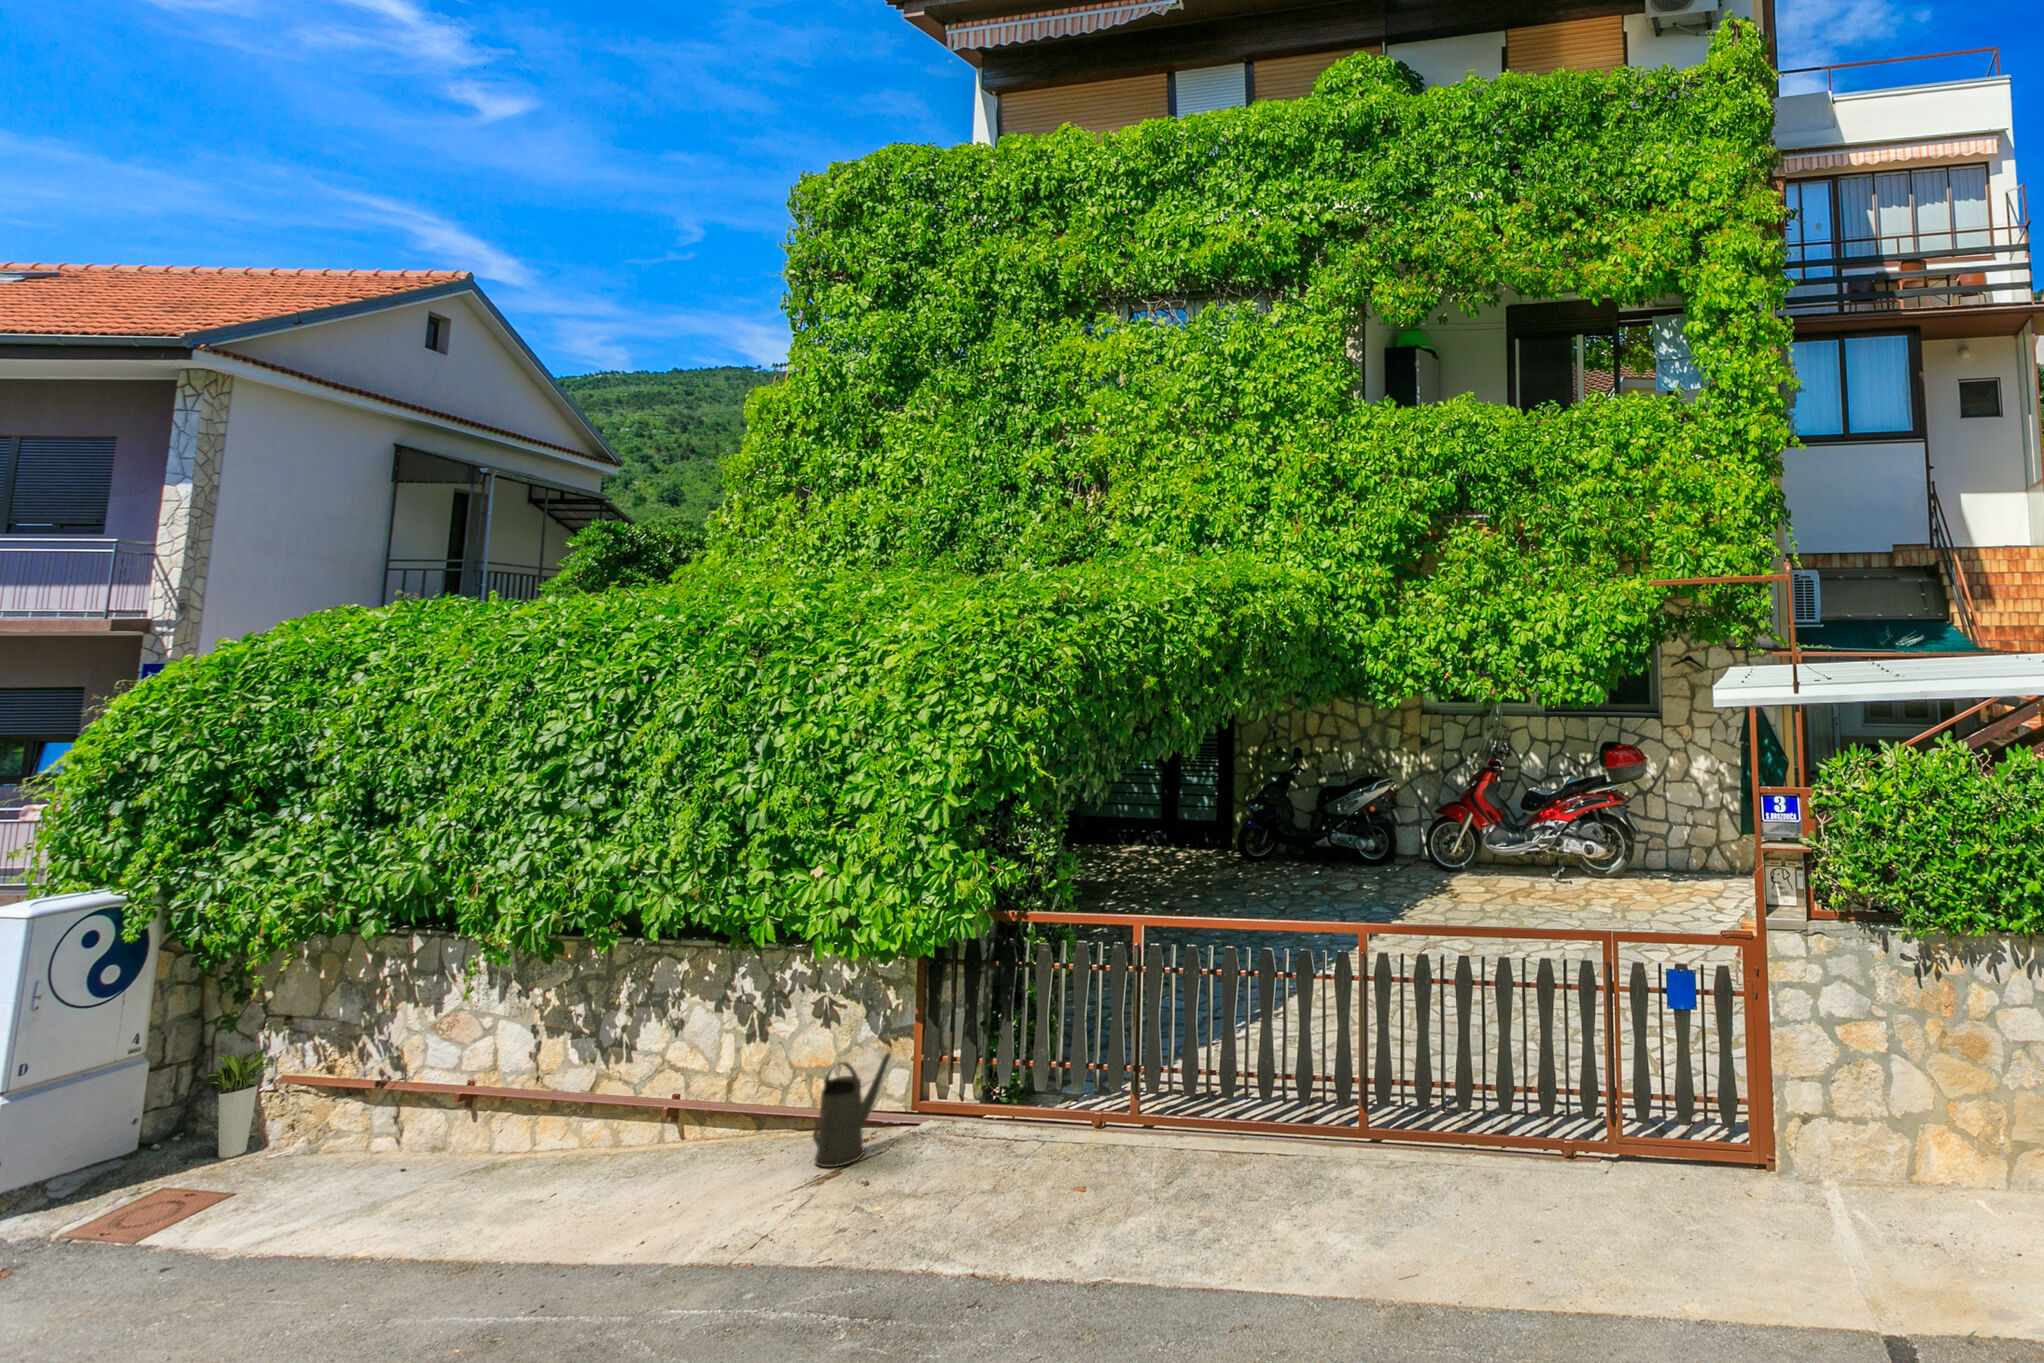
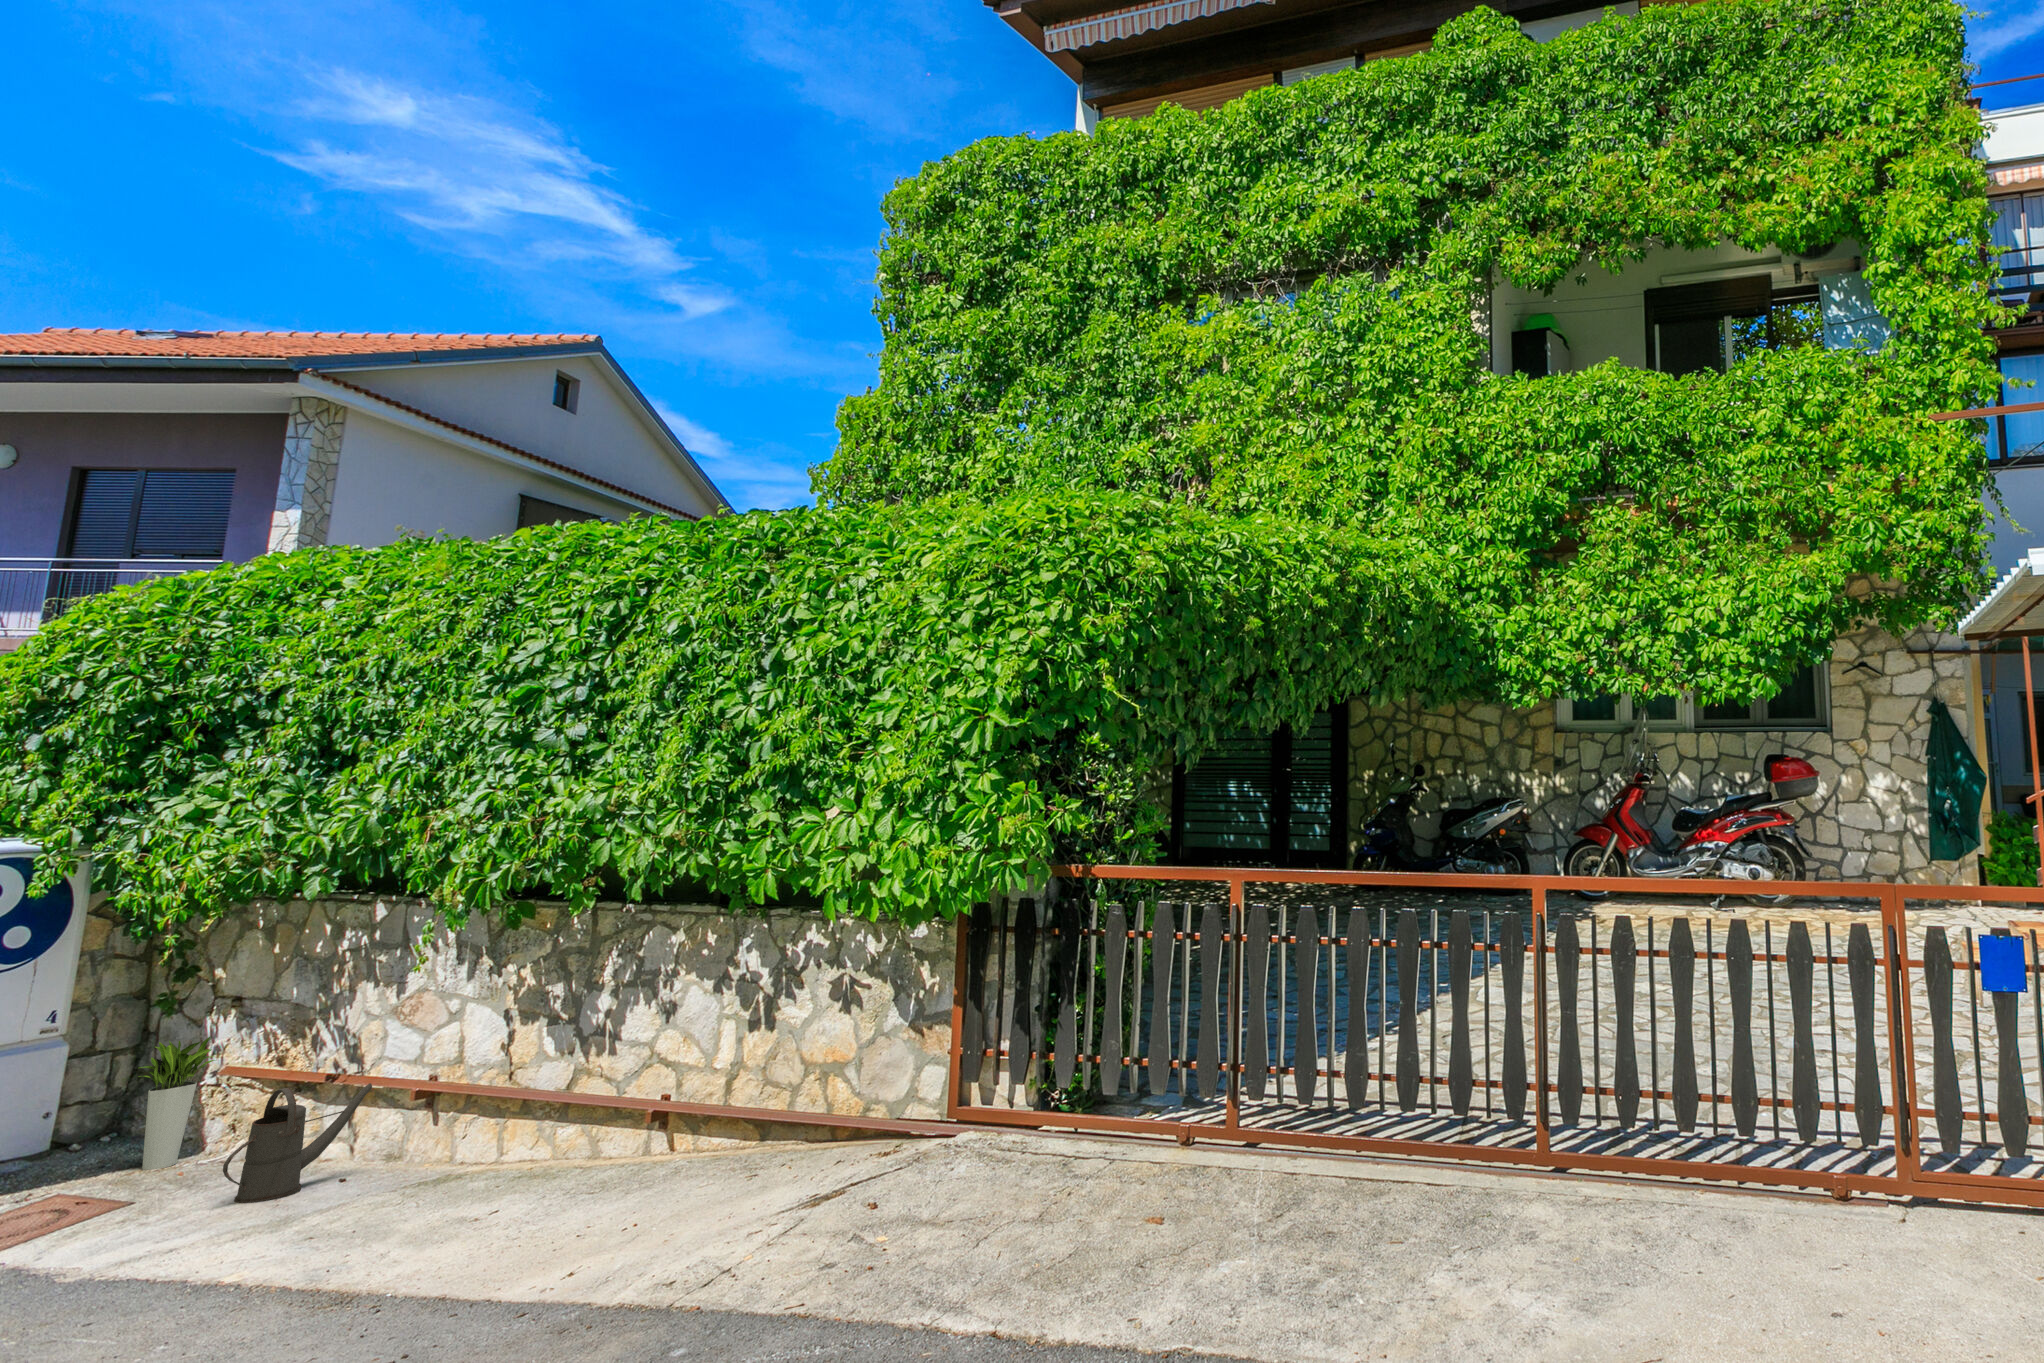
watering can: present [813,1053,891,1167] -> present [223,1083,372,1203]

